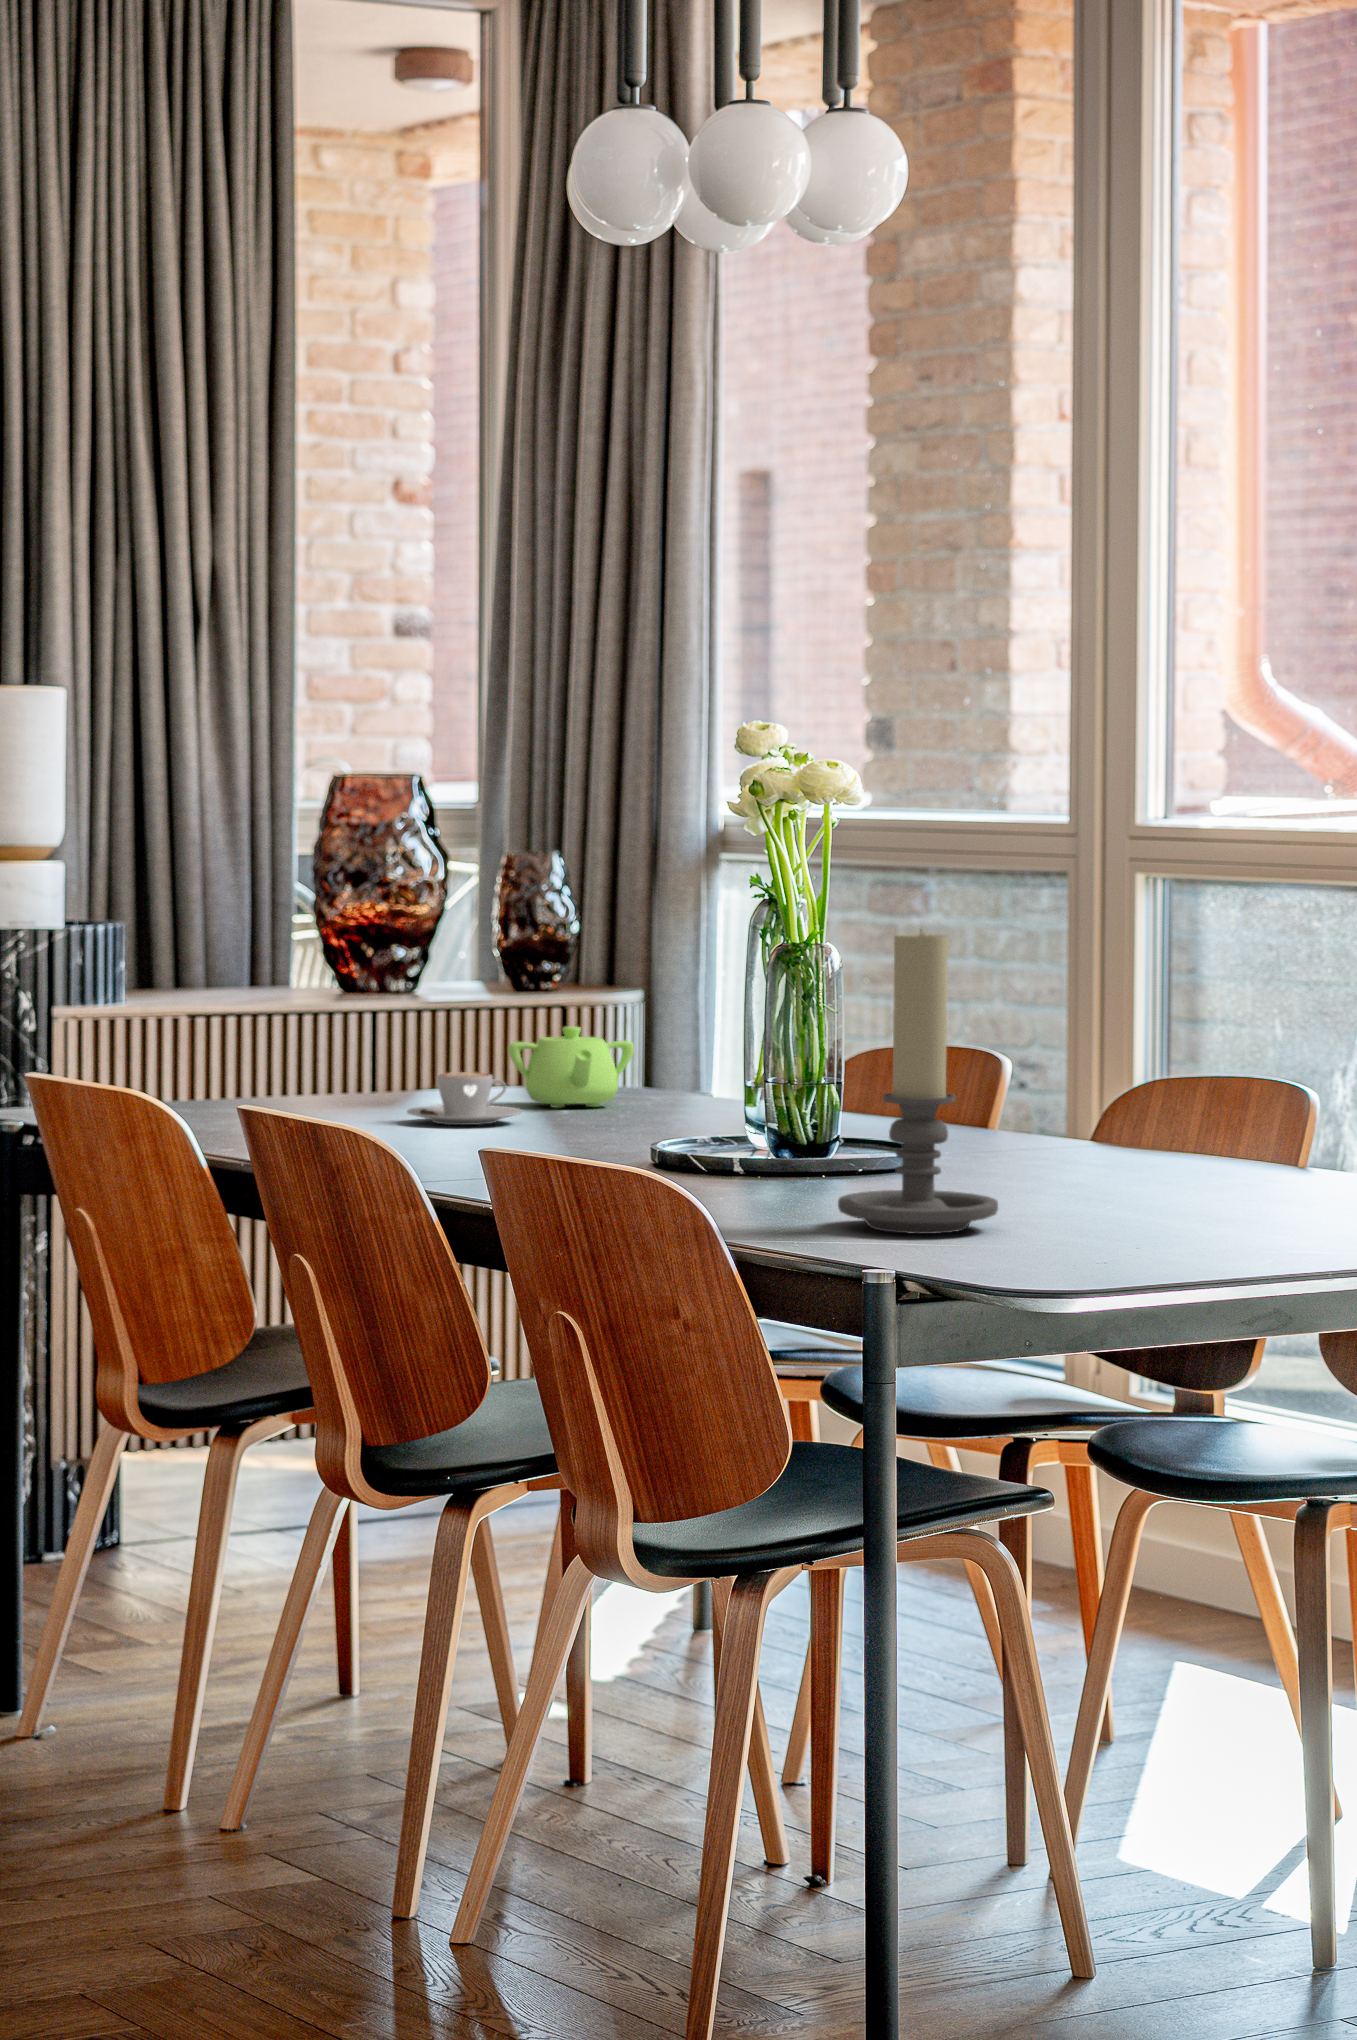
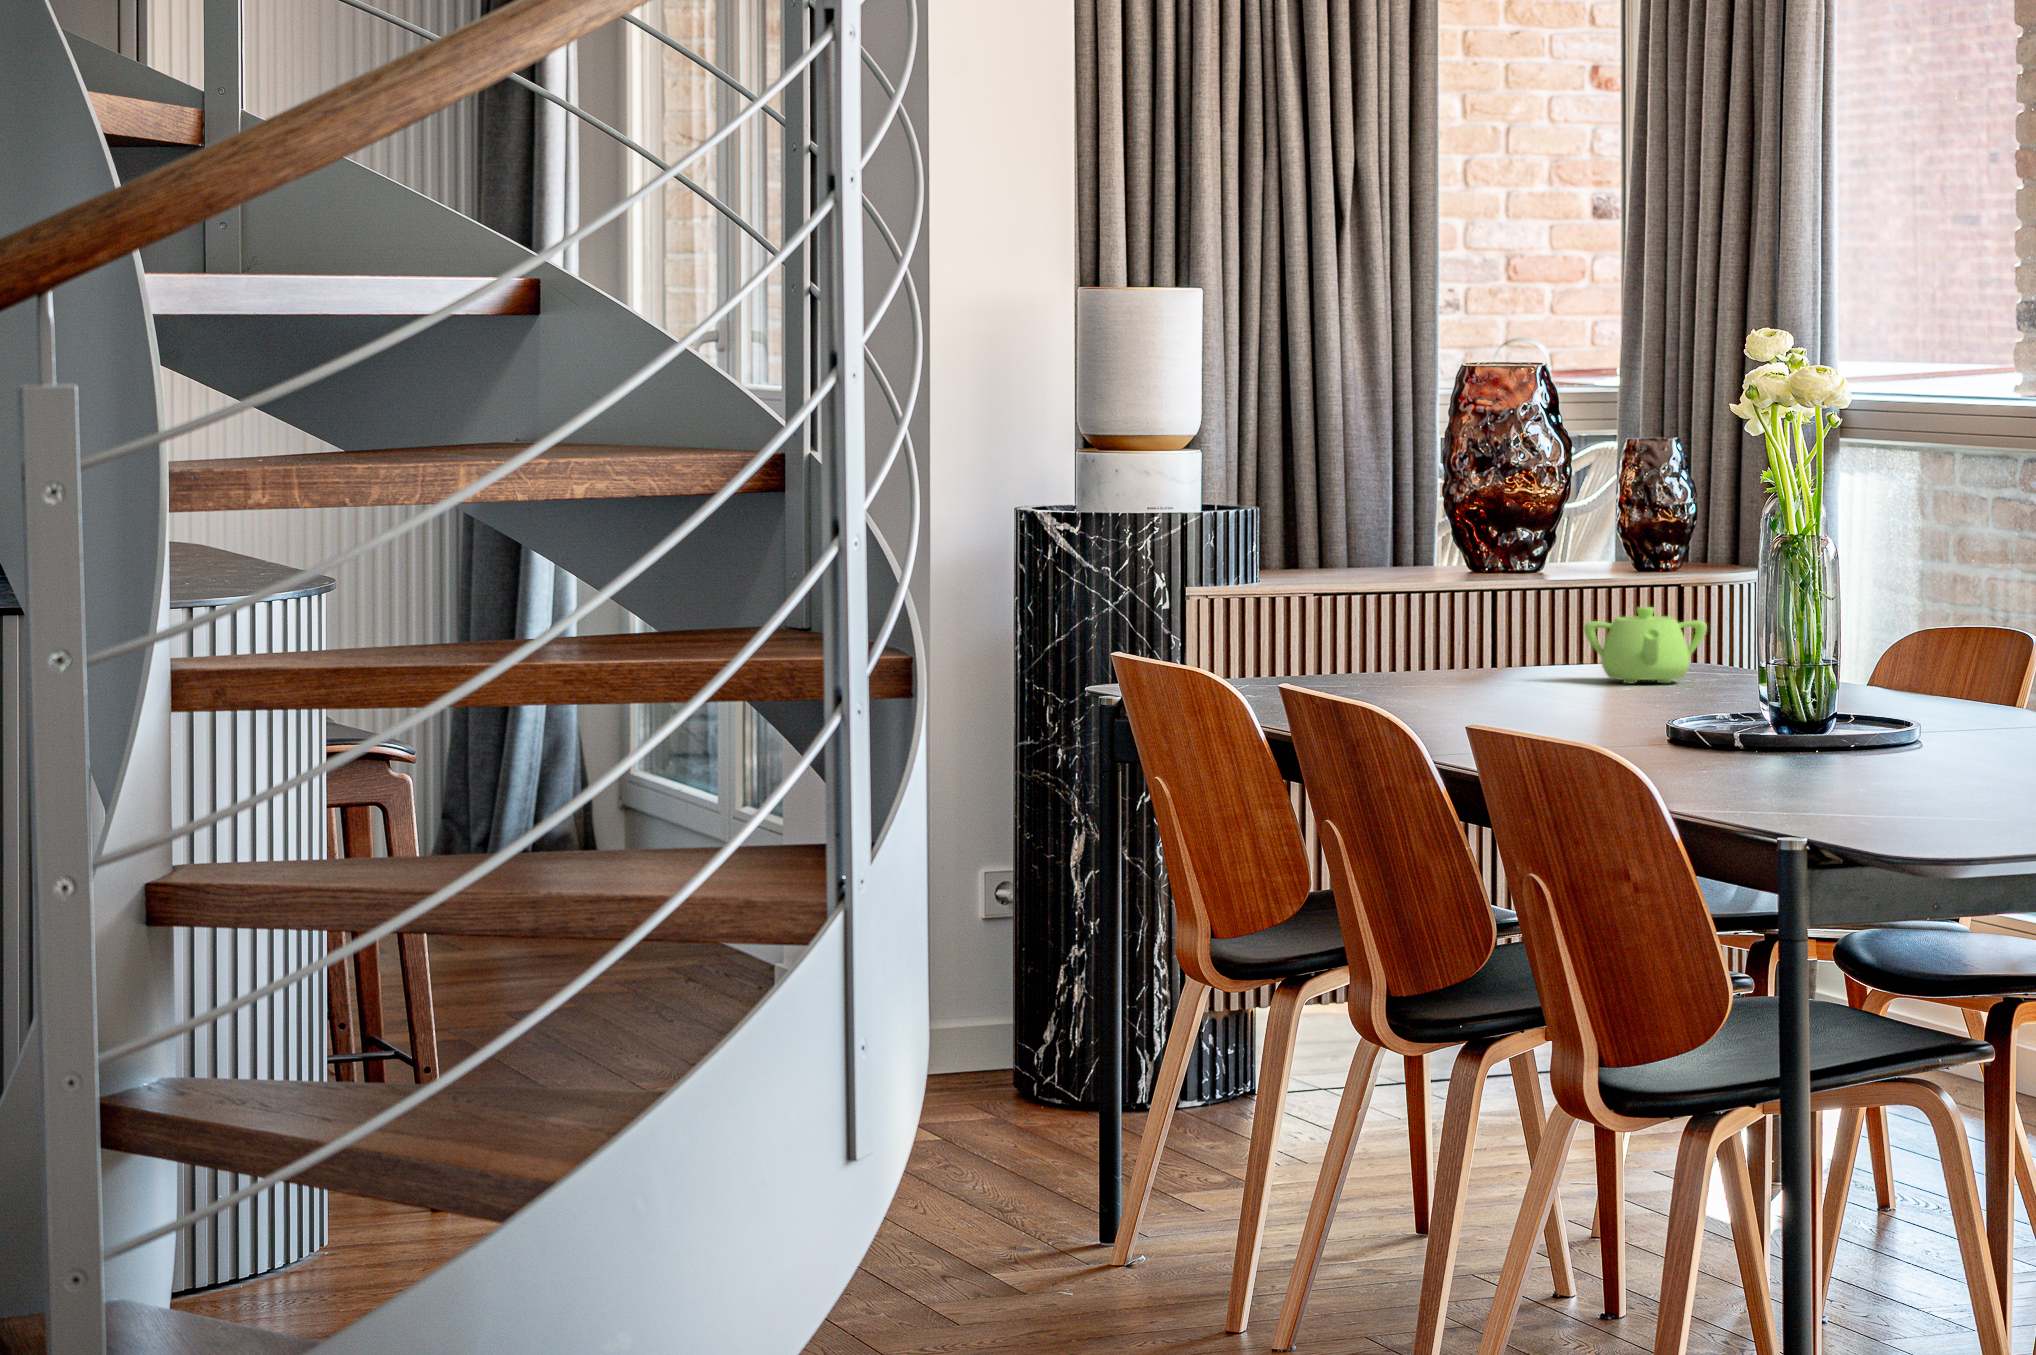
candle holder: present [838,929,998,1234] -> none [1772,527,1923,803]
coffee cup: present [407,1072,522,1125] -> none [1473,650,1581,699]

